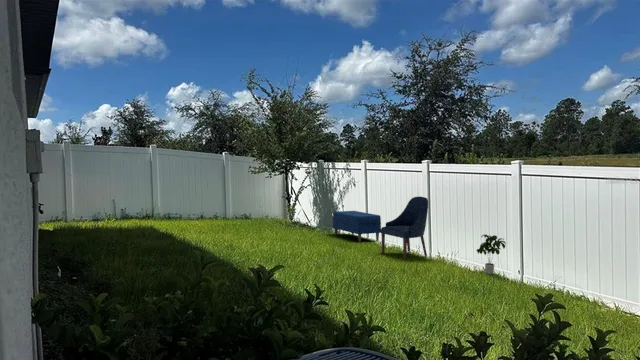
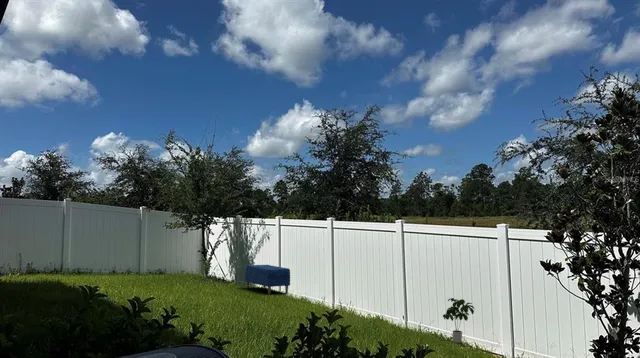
chair: present [381,197,428,259] -> none [287,250,330,309]
potted plant: present [477,234,506,274] -> present [443,298,474,343]

